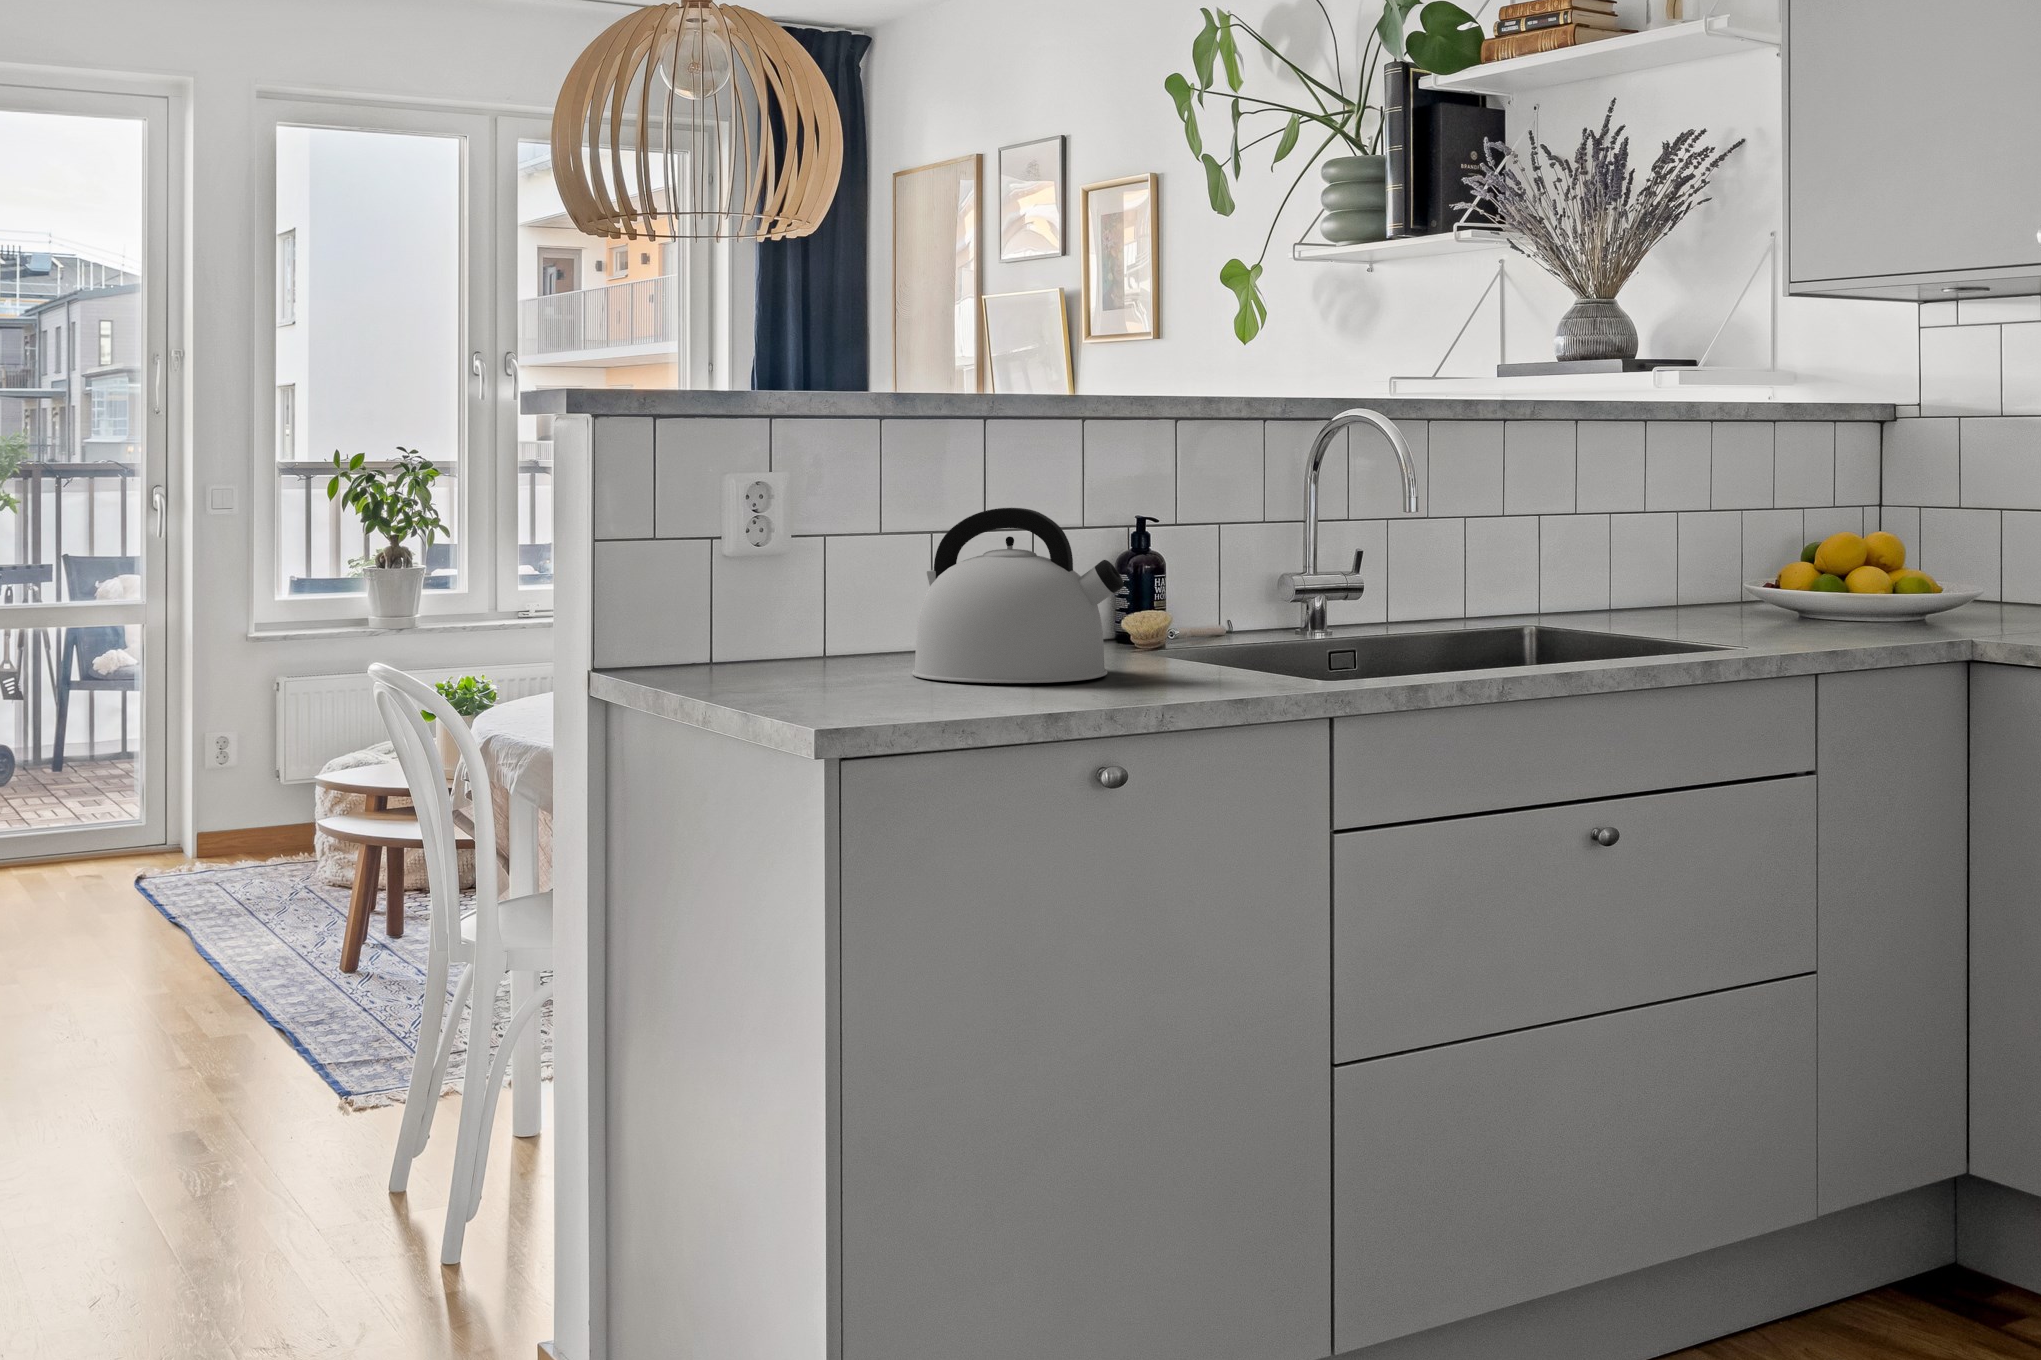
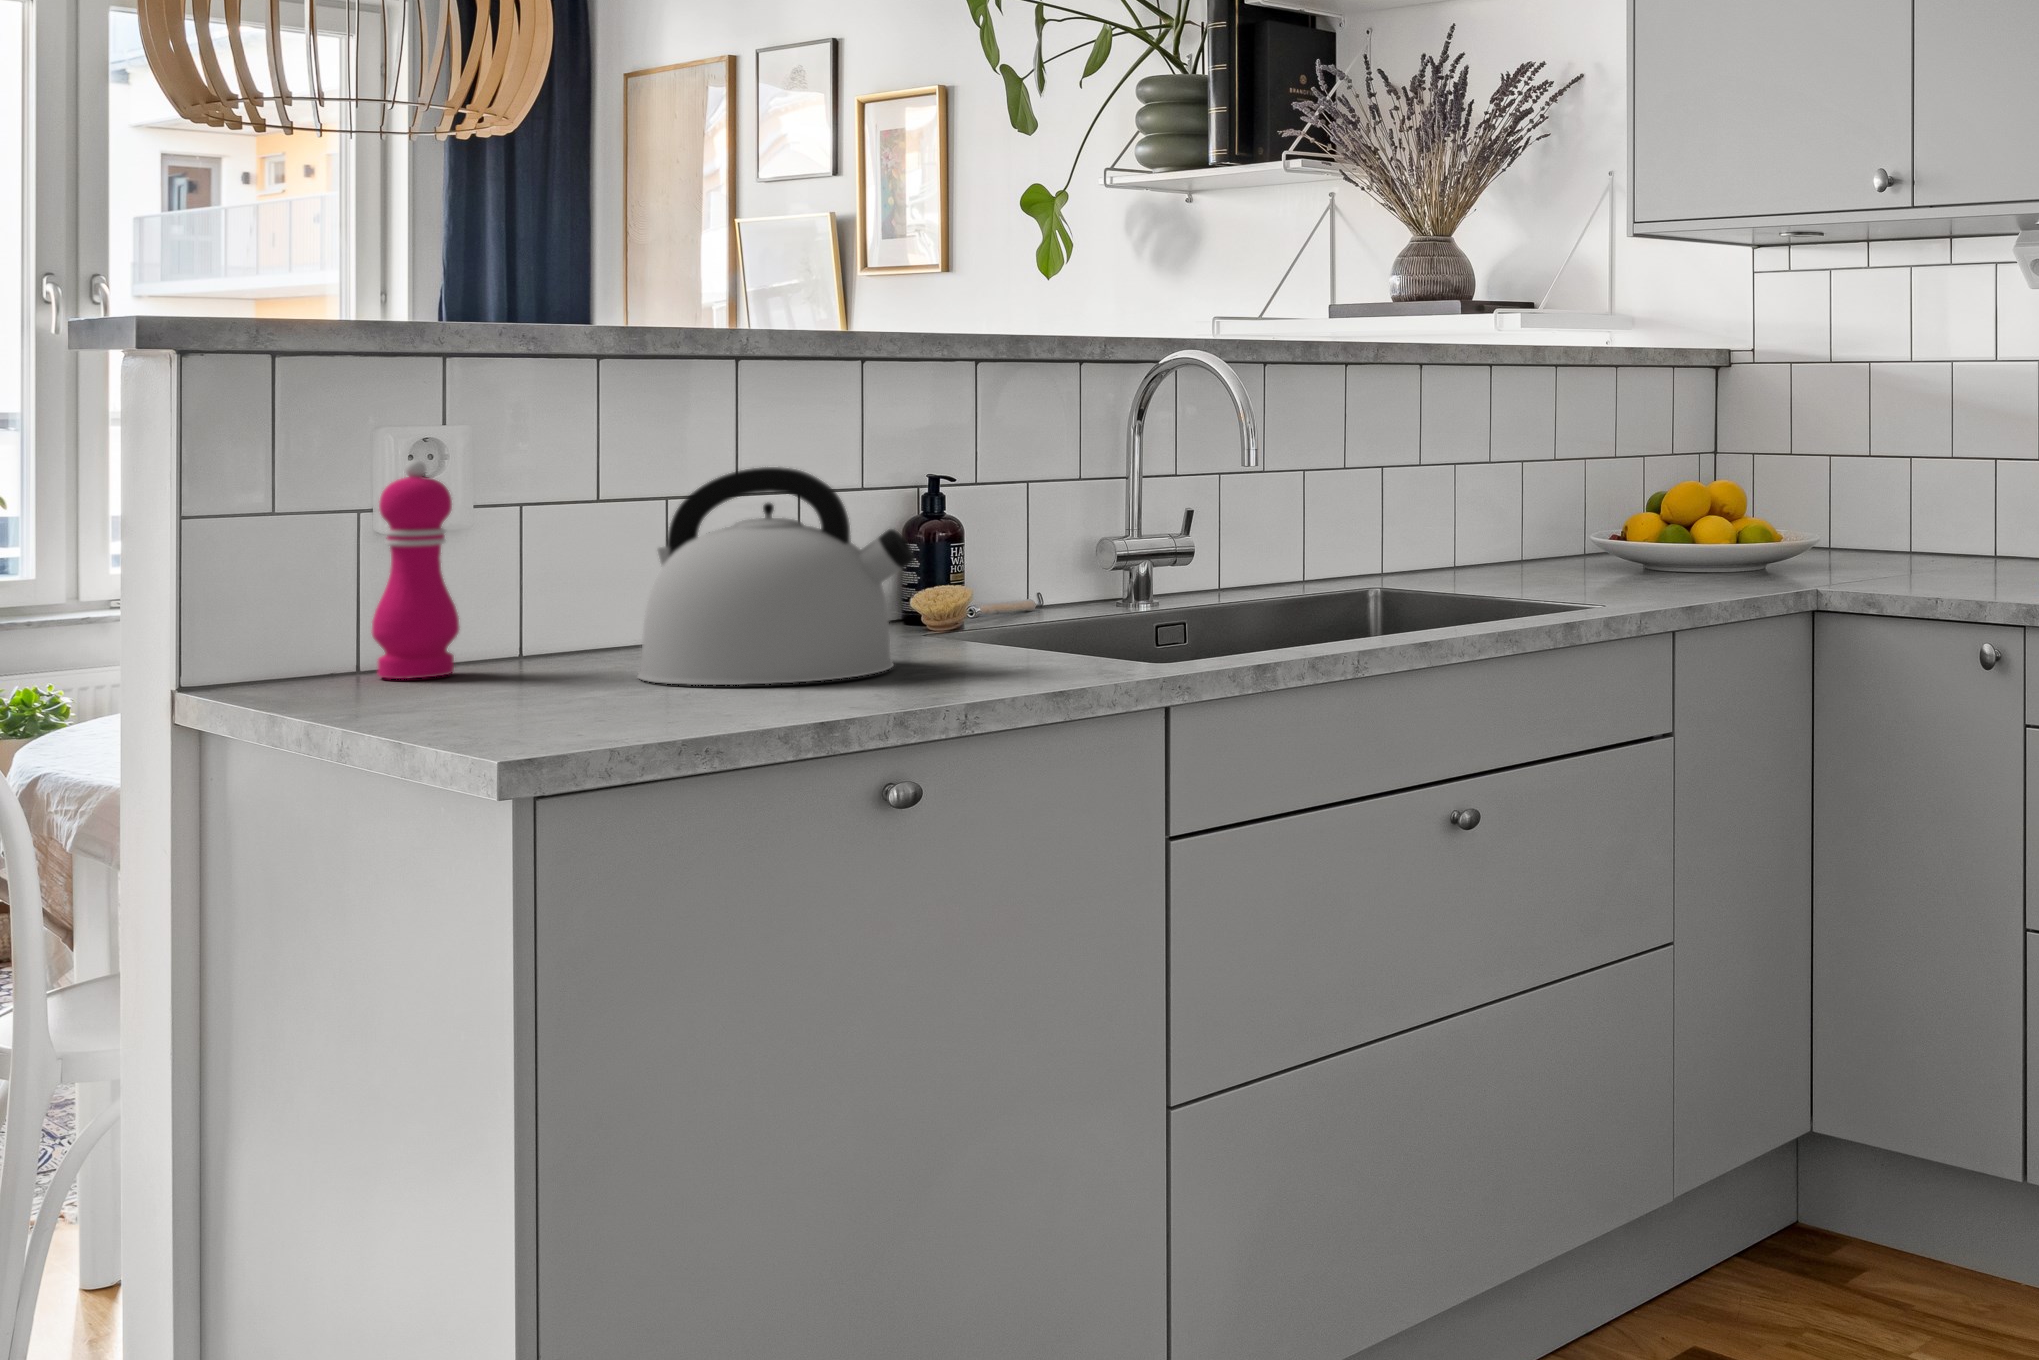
pepper mill: none [724,499,785,668] -> present [371,460,459,679]

